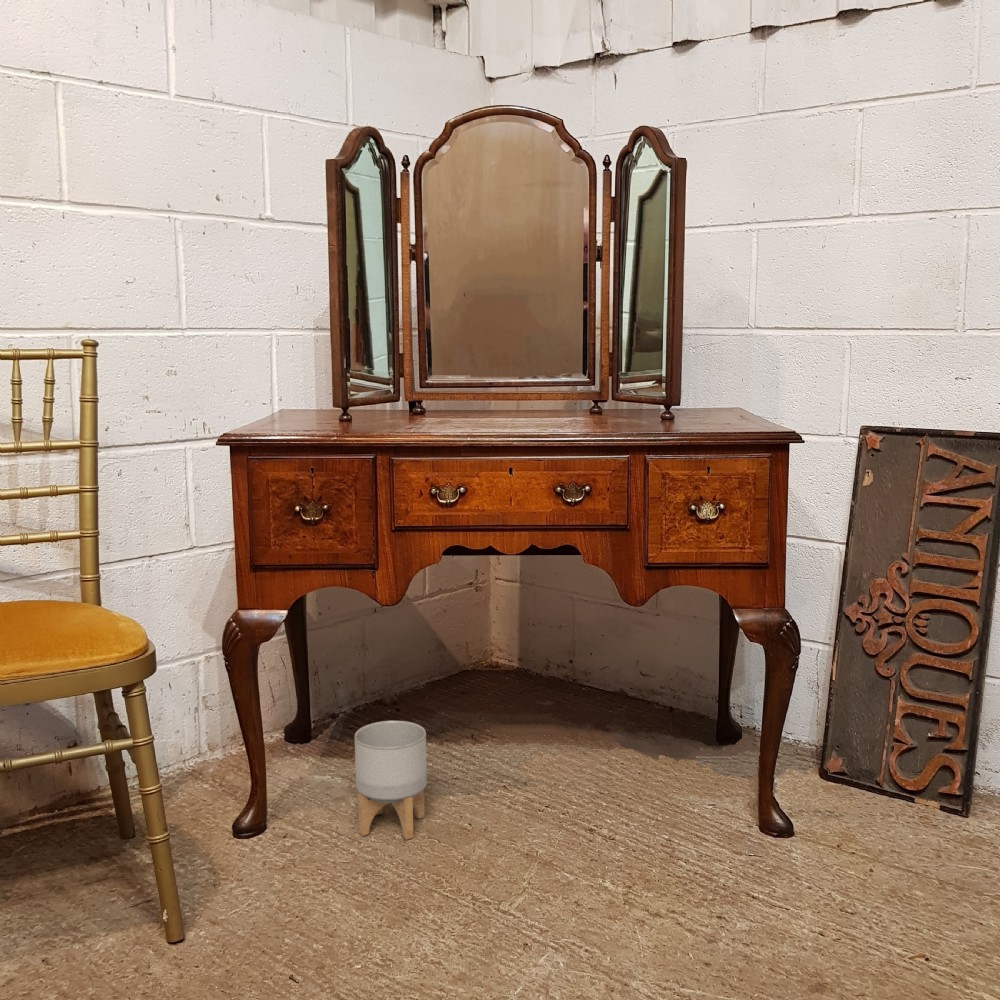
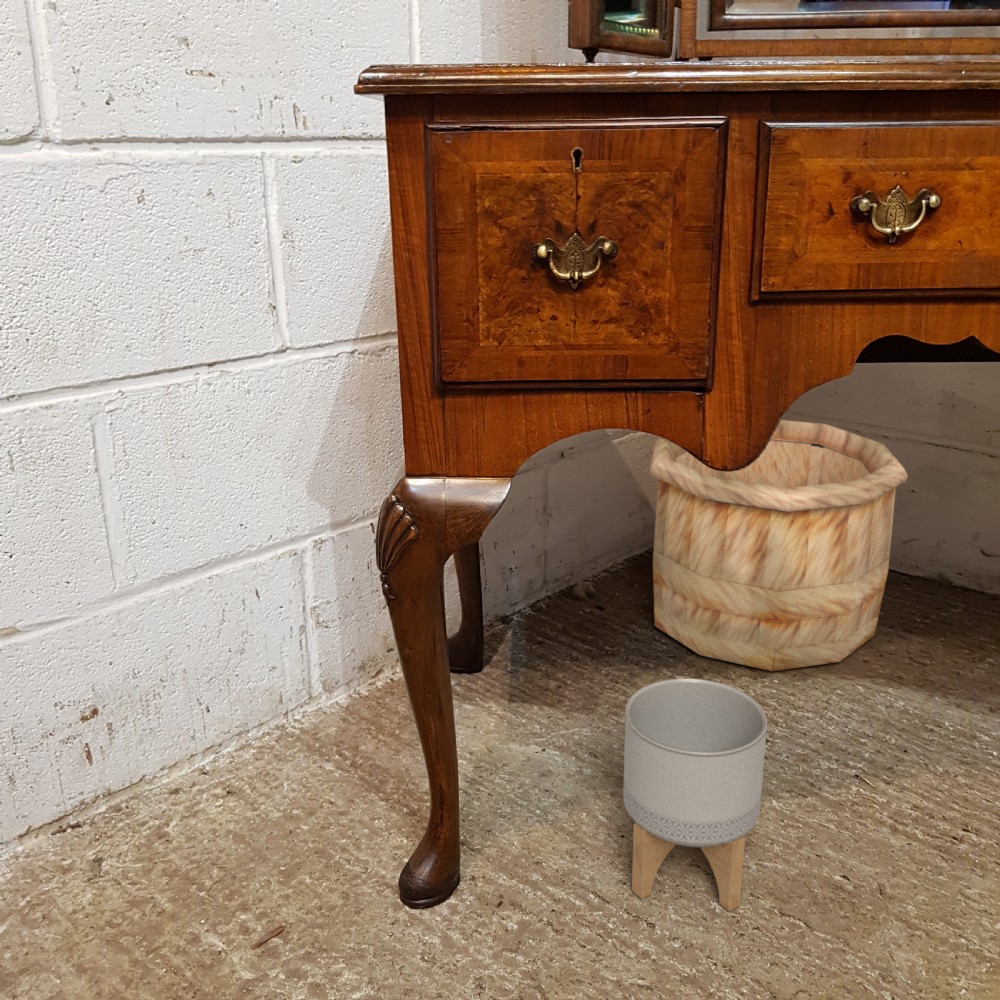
wooden bucket: none [415,589,564,740] -> present [650,420,908,671]

